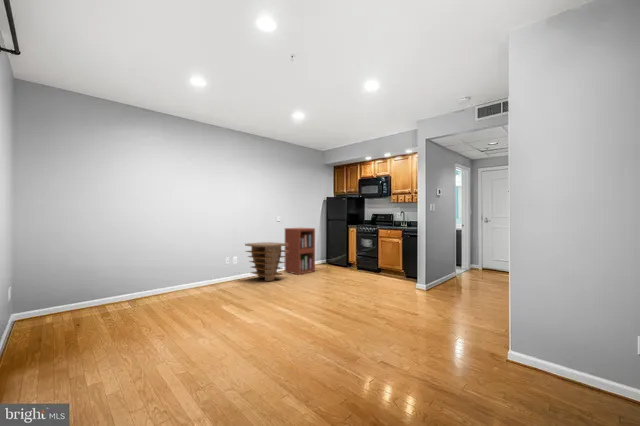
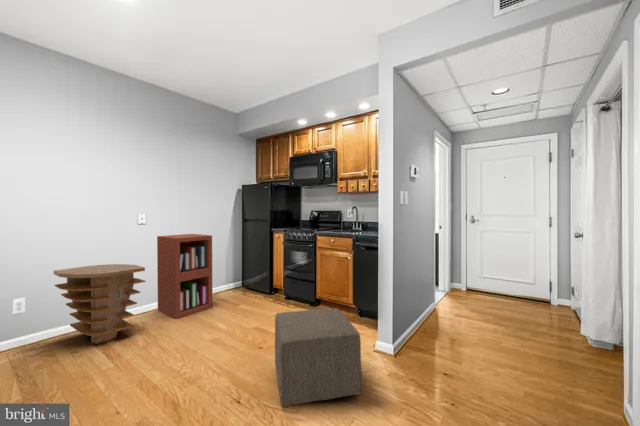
ottoman: none [364,264,409,301] -> present [275,308,361,407]

